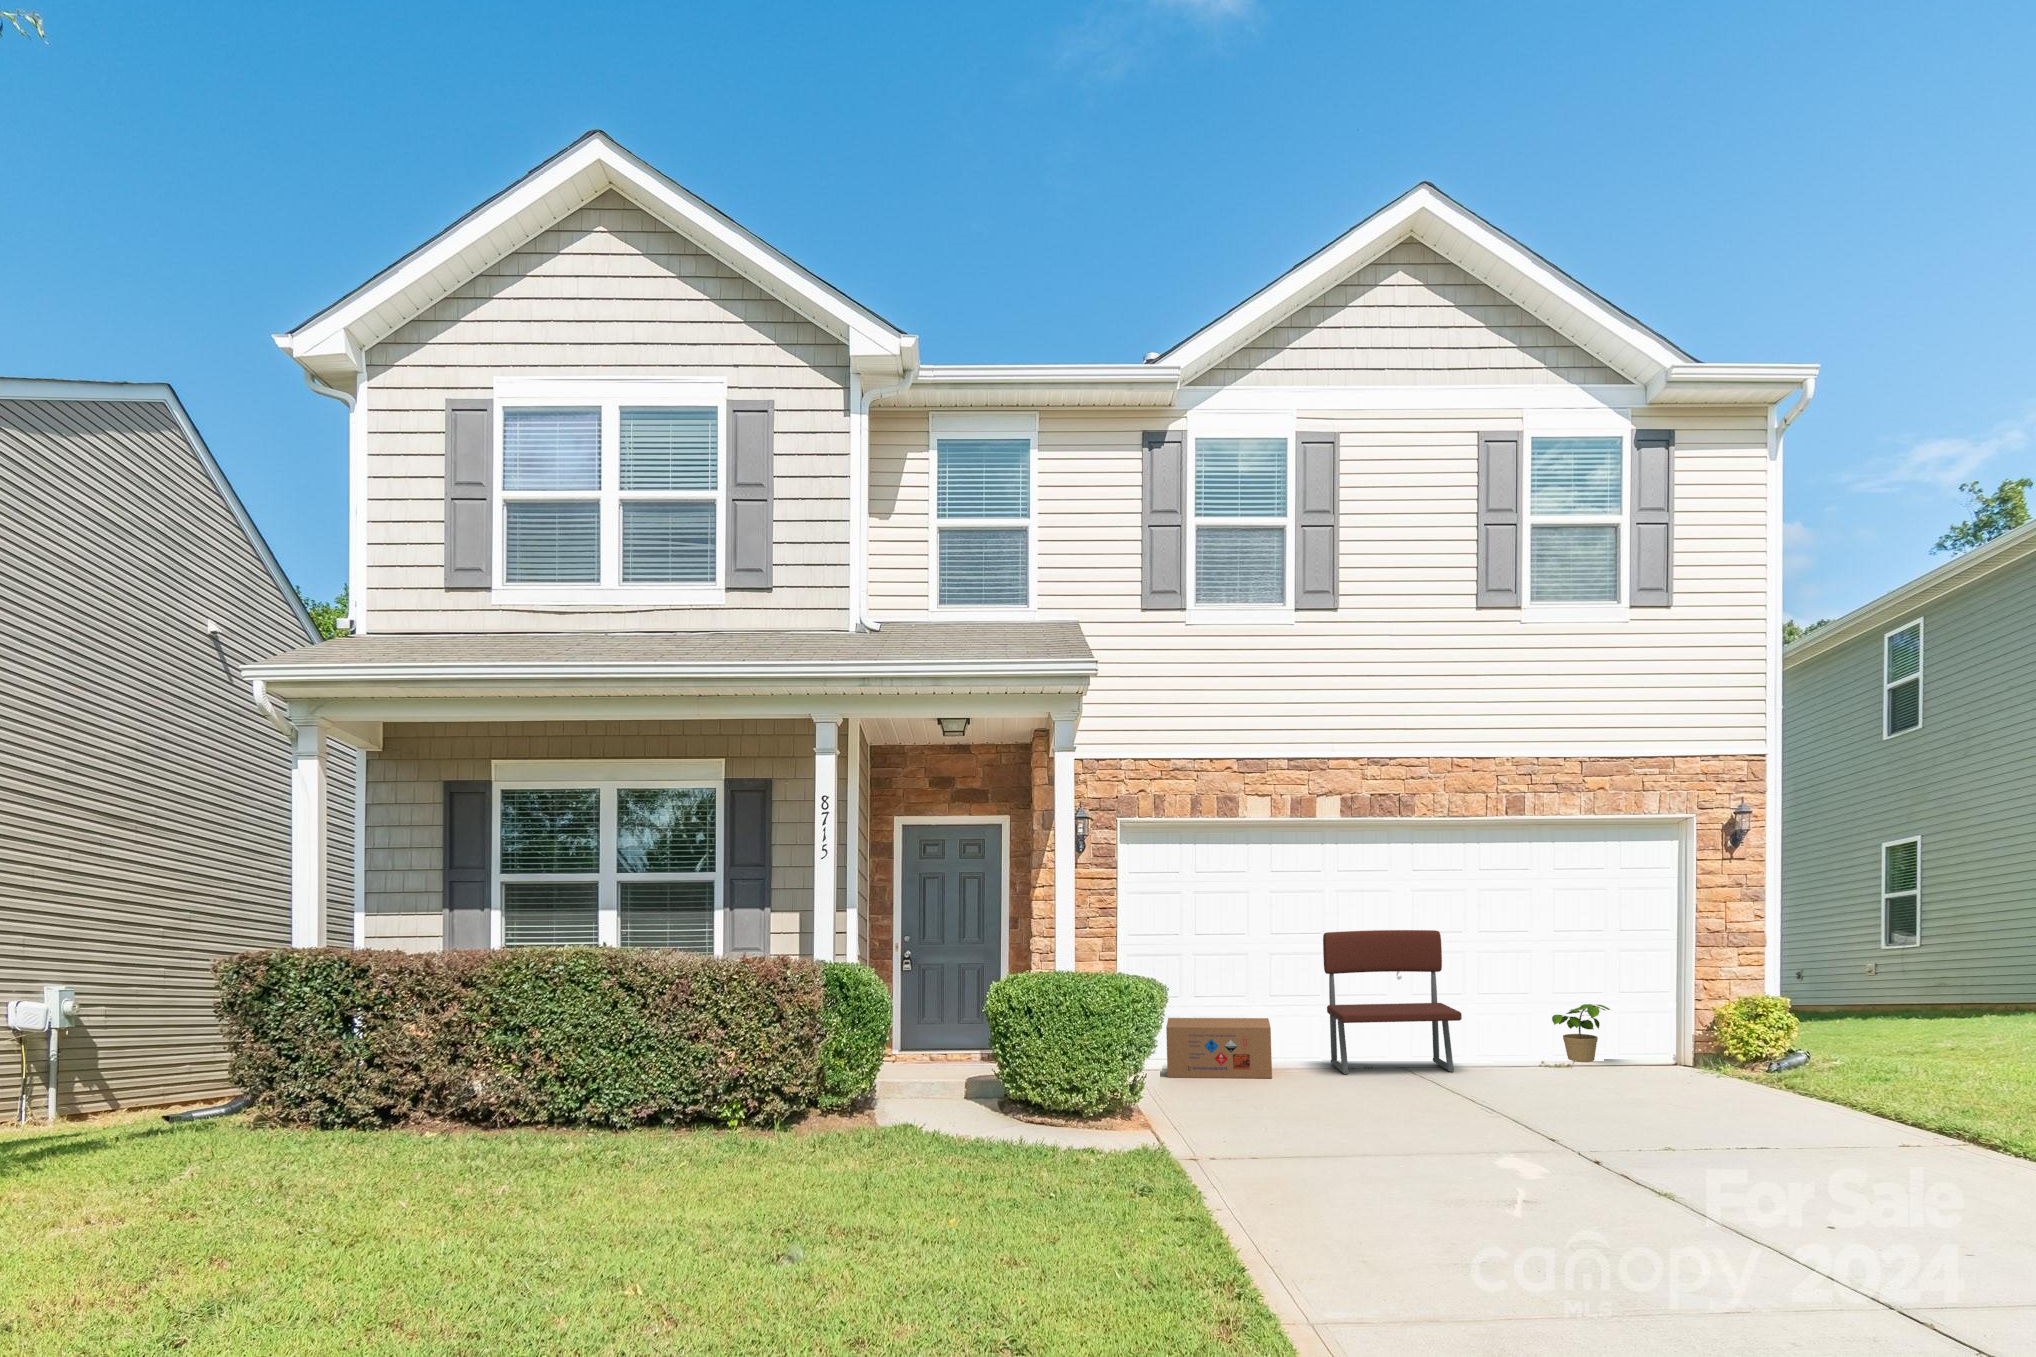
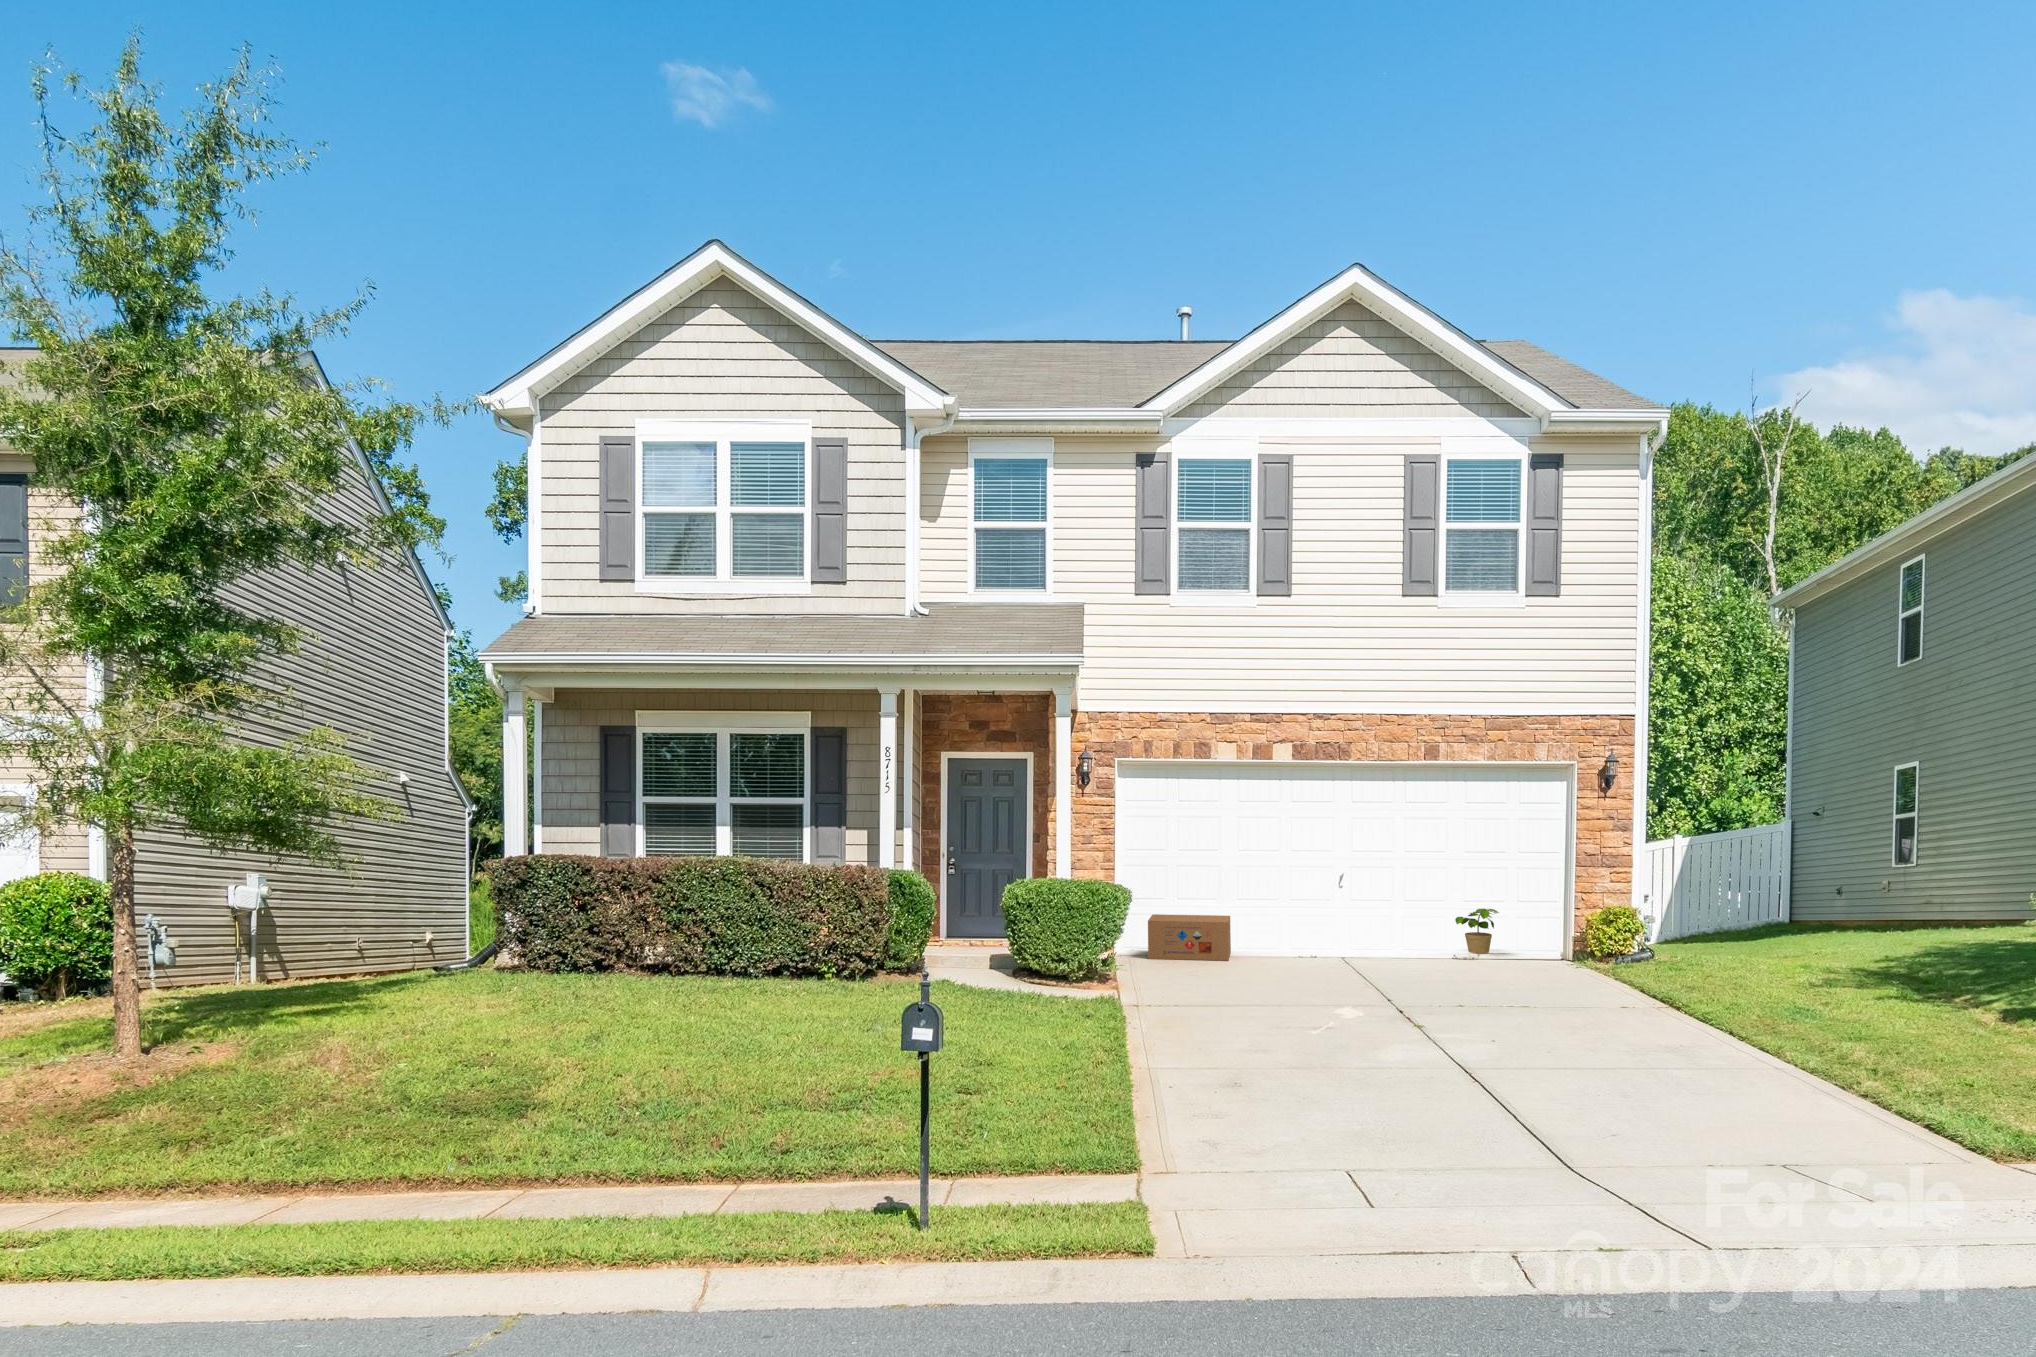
bench: present [1323,930,1462,1074] -> none [1275,849,1378,959]

